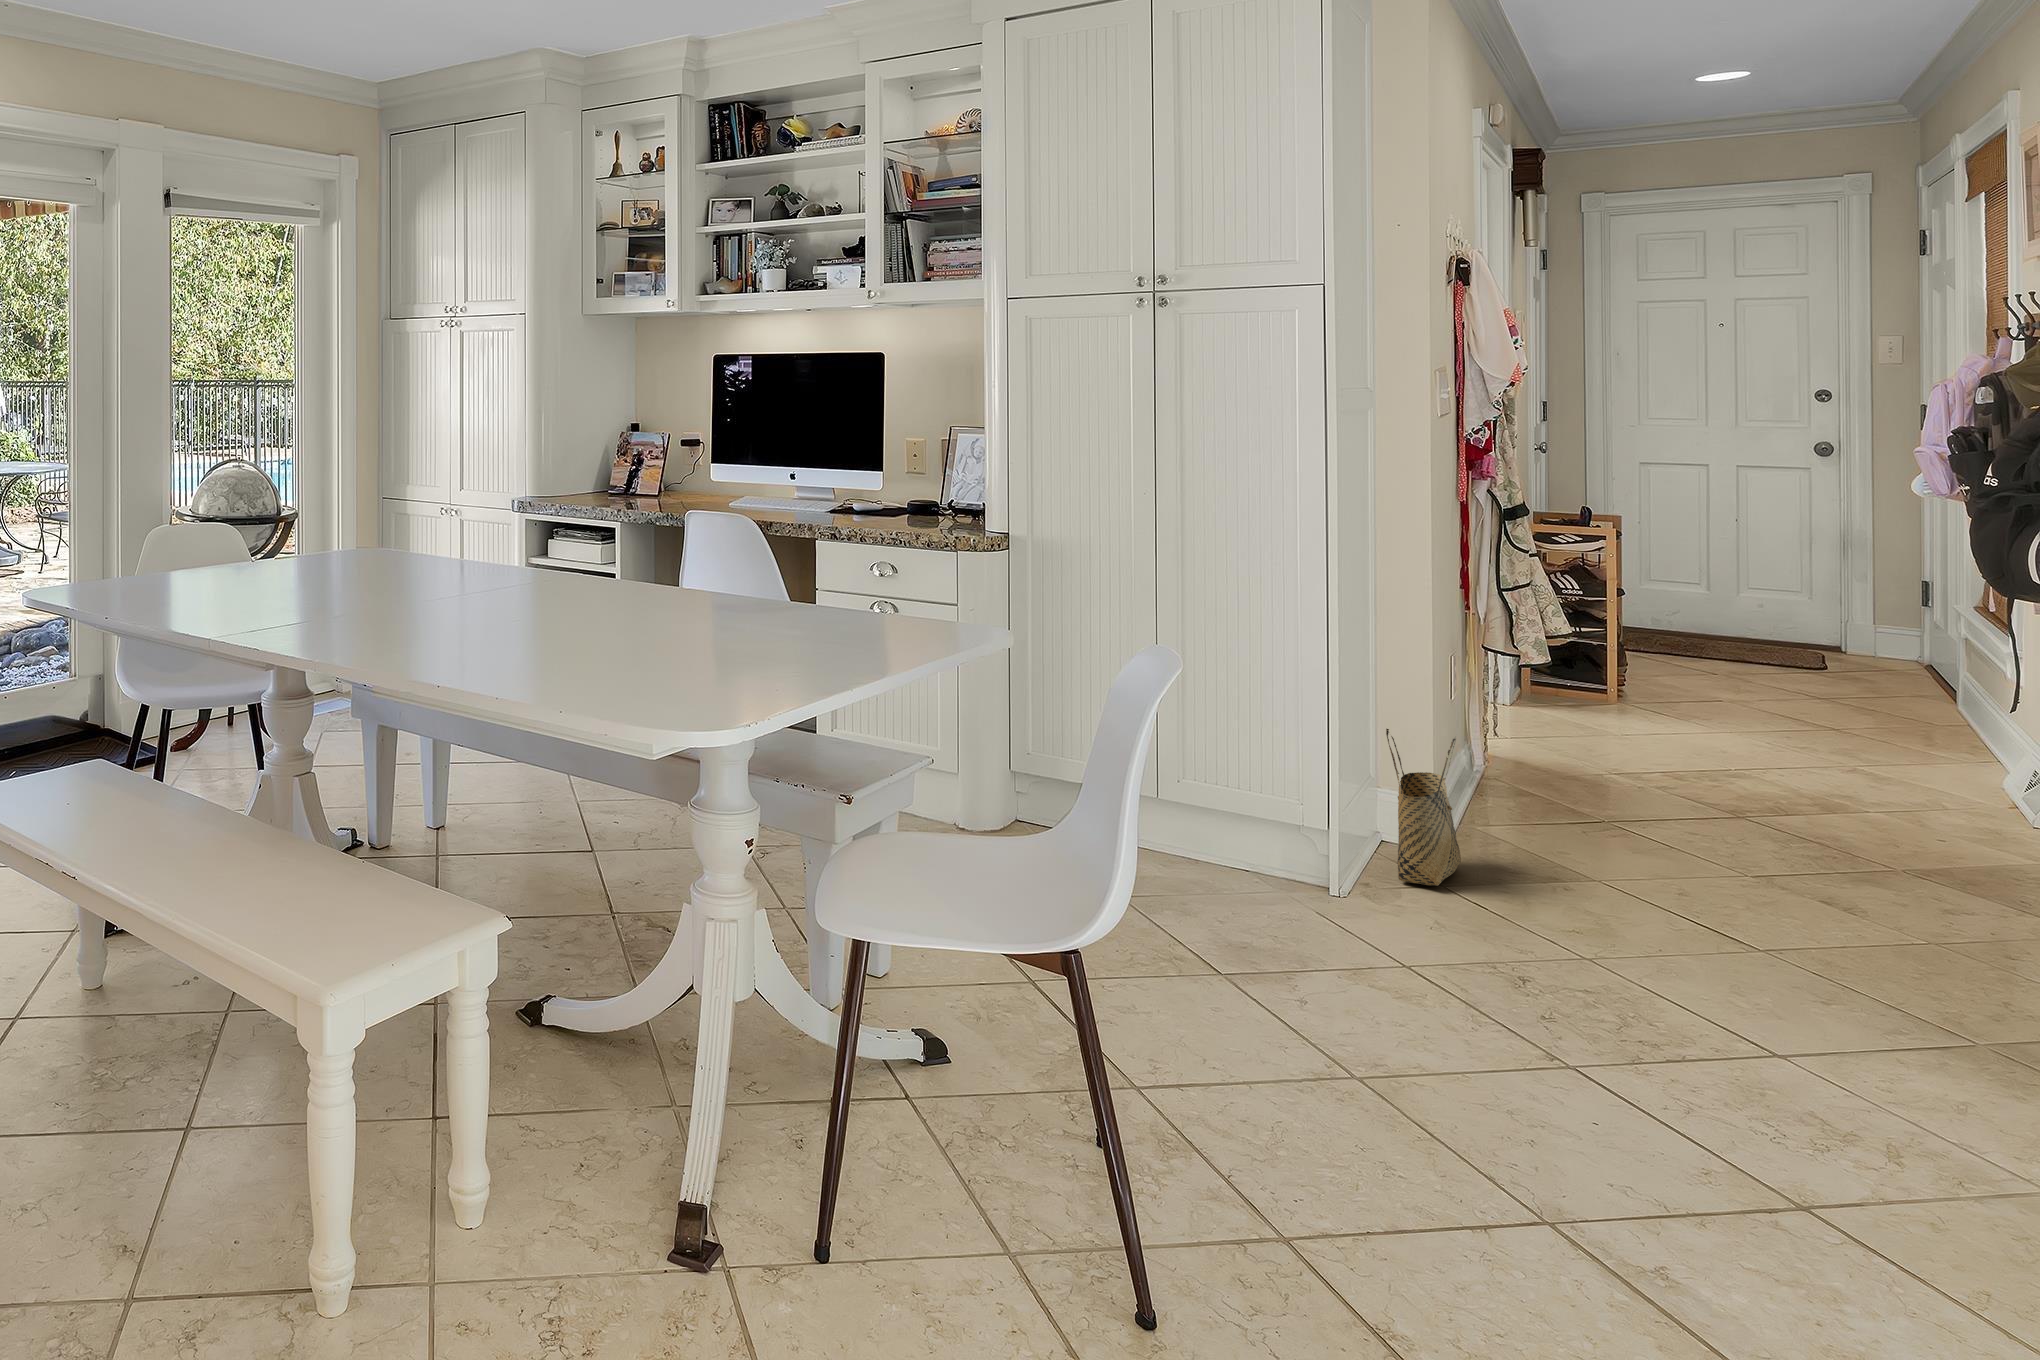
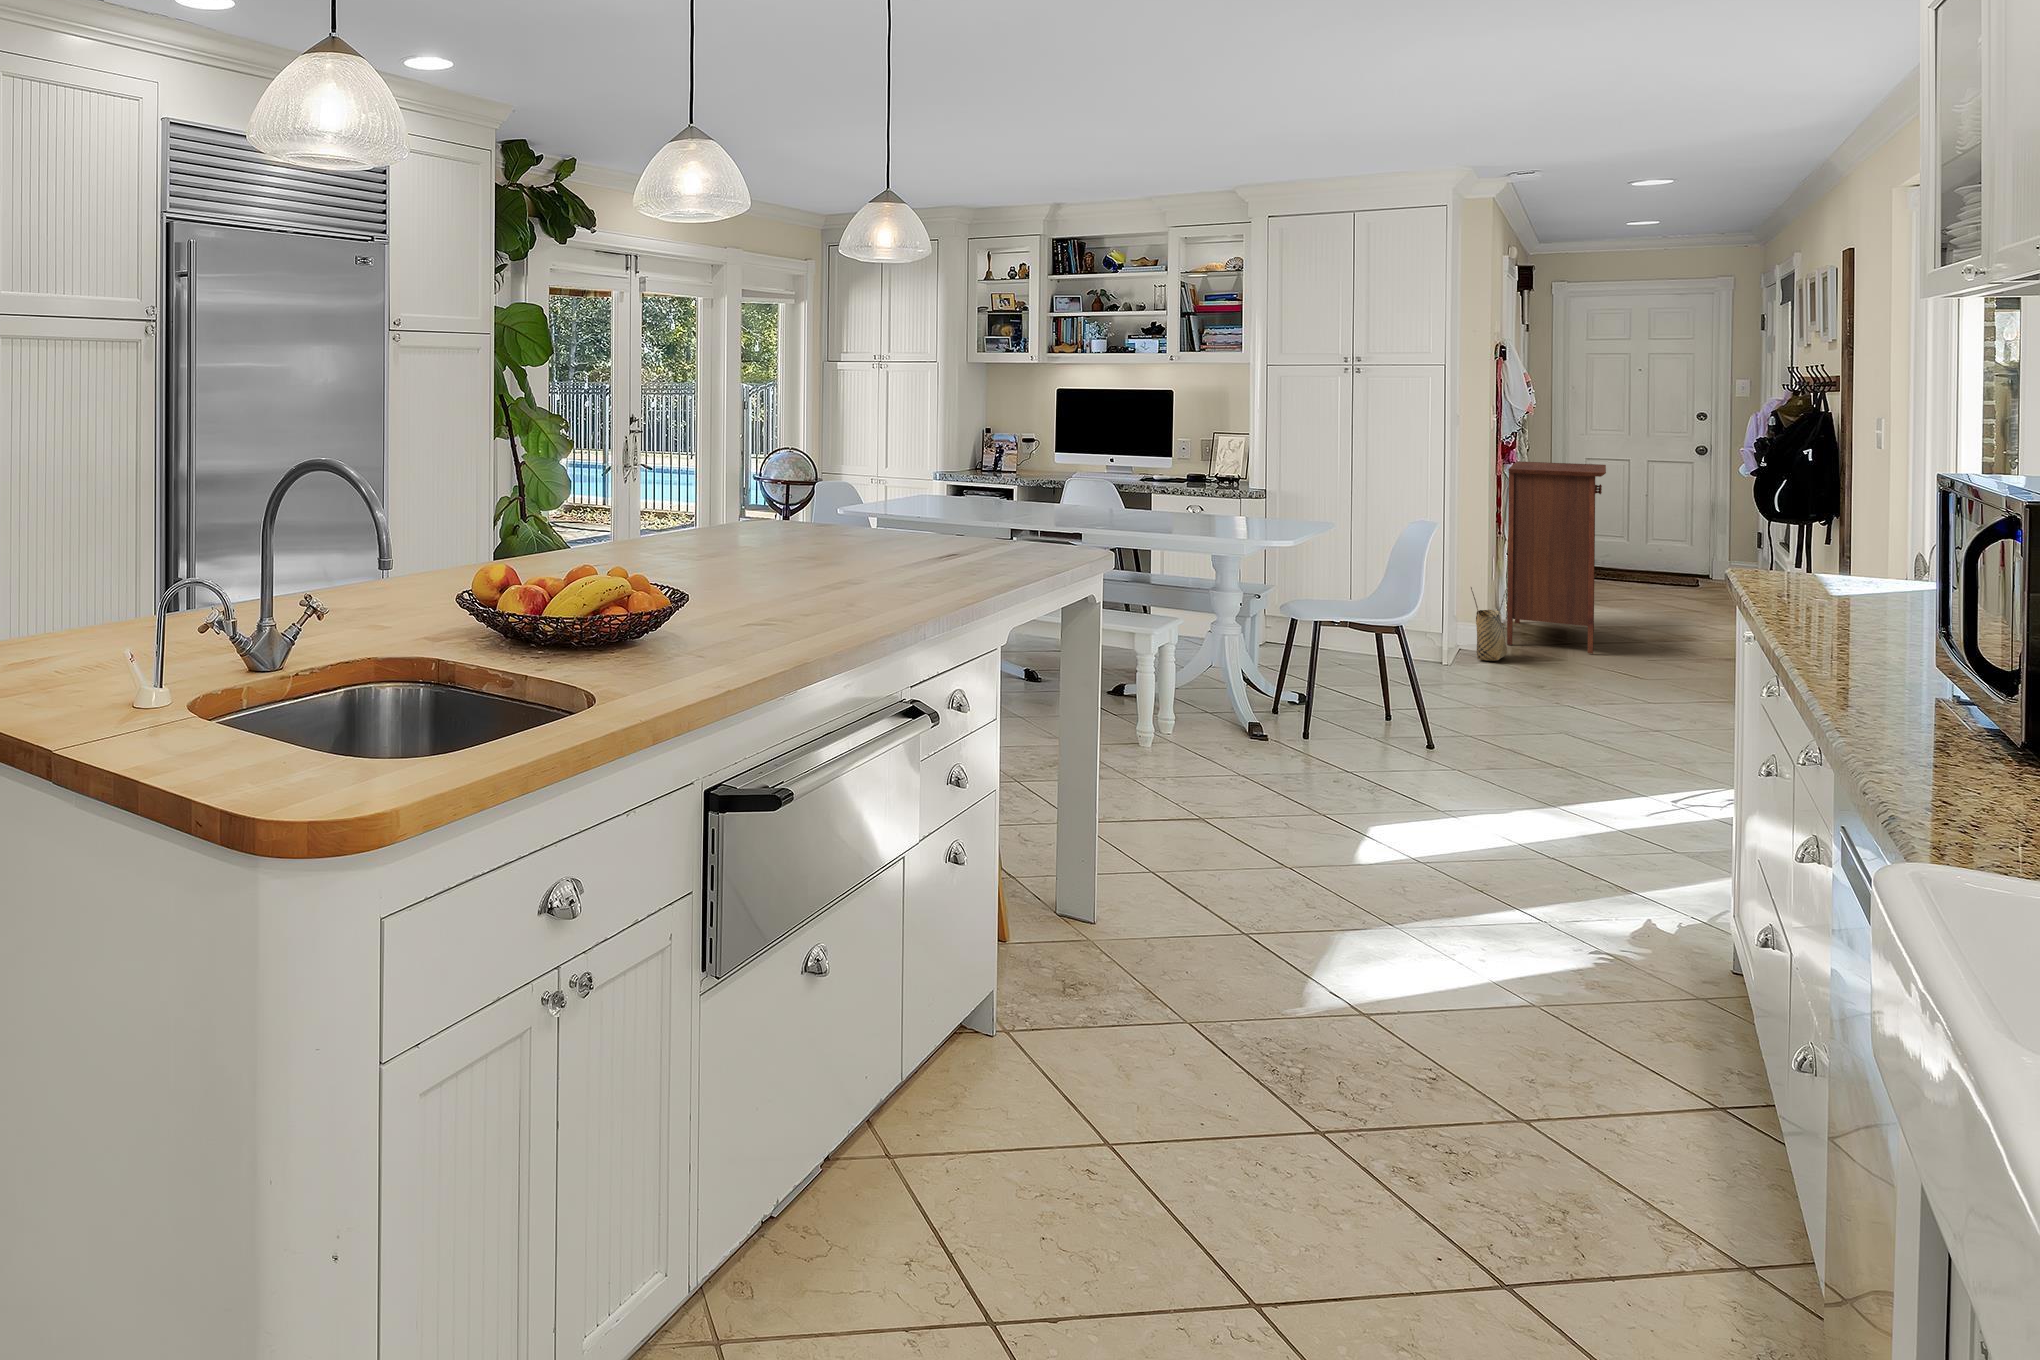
console table: none [1467,473,1659,857] -> present [1507,461,1606,654]

